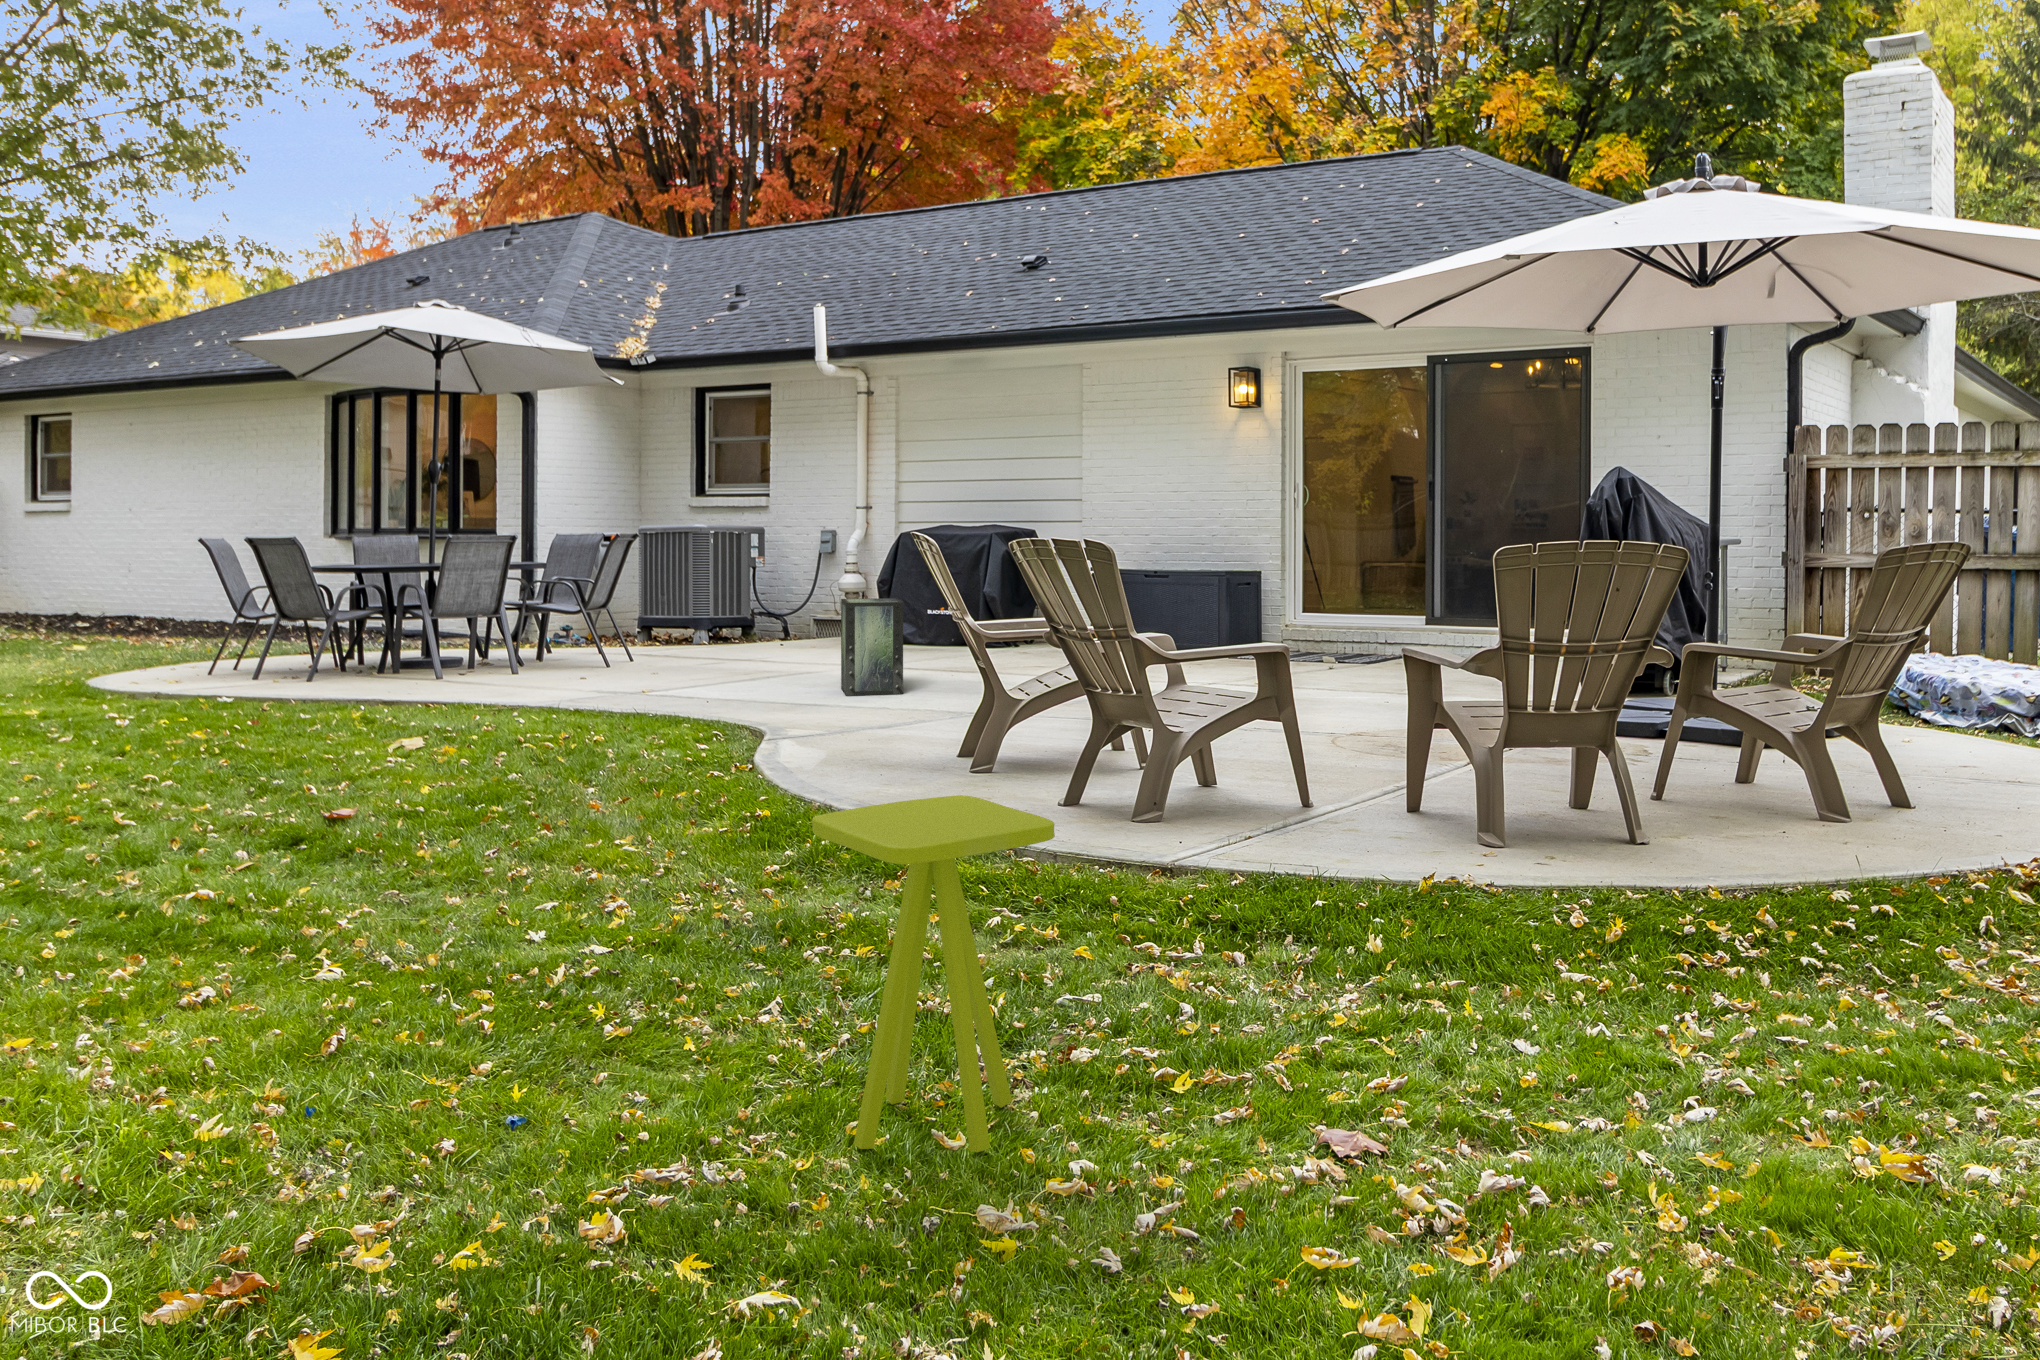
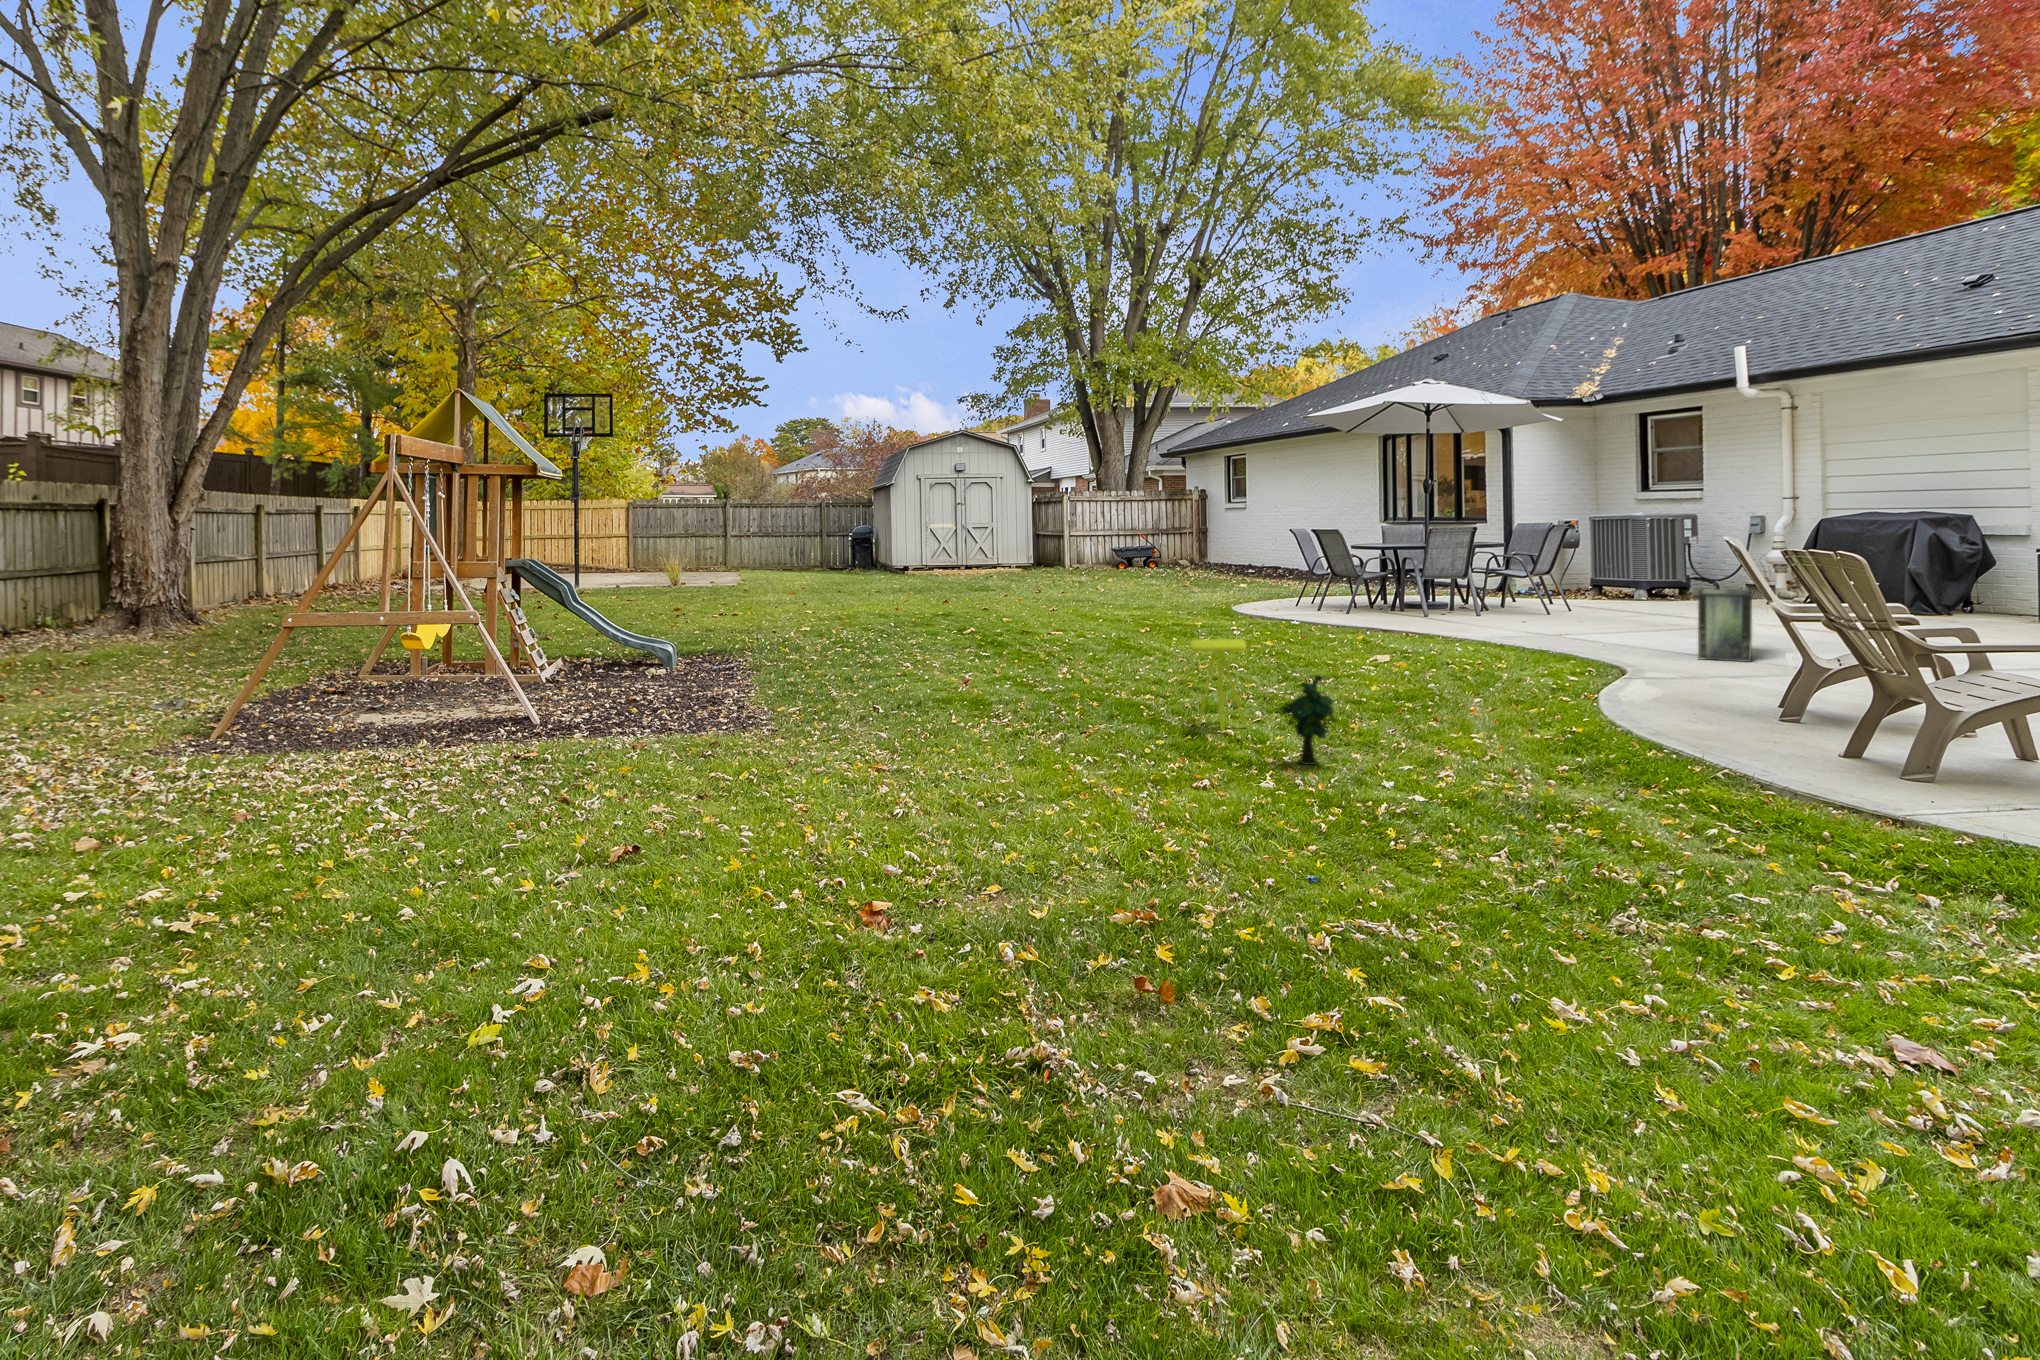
decorative plant: none [290,735,427,942] -> present [1282,675,1336,765]
side table: present [812,795,1055,1152] -> present [1191,639,1247,732]

